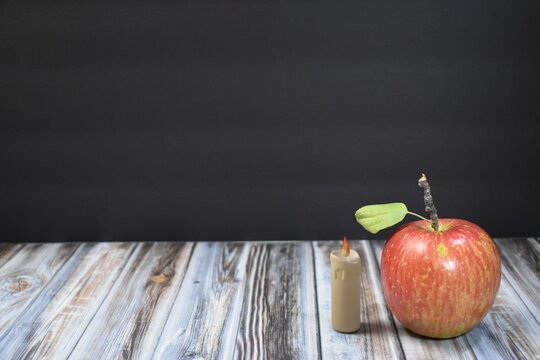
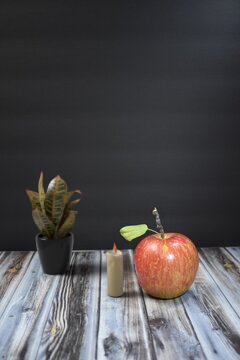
potted plant: none [165,95,294,286] -> present [27,172,82,274]

